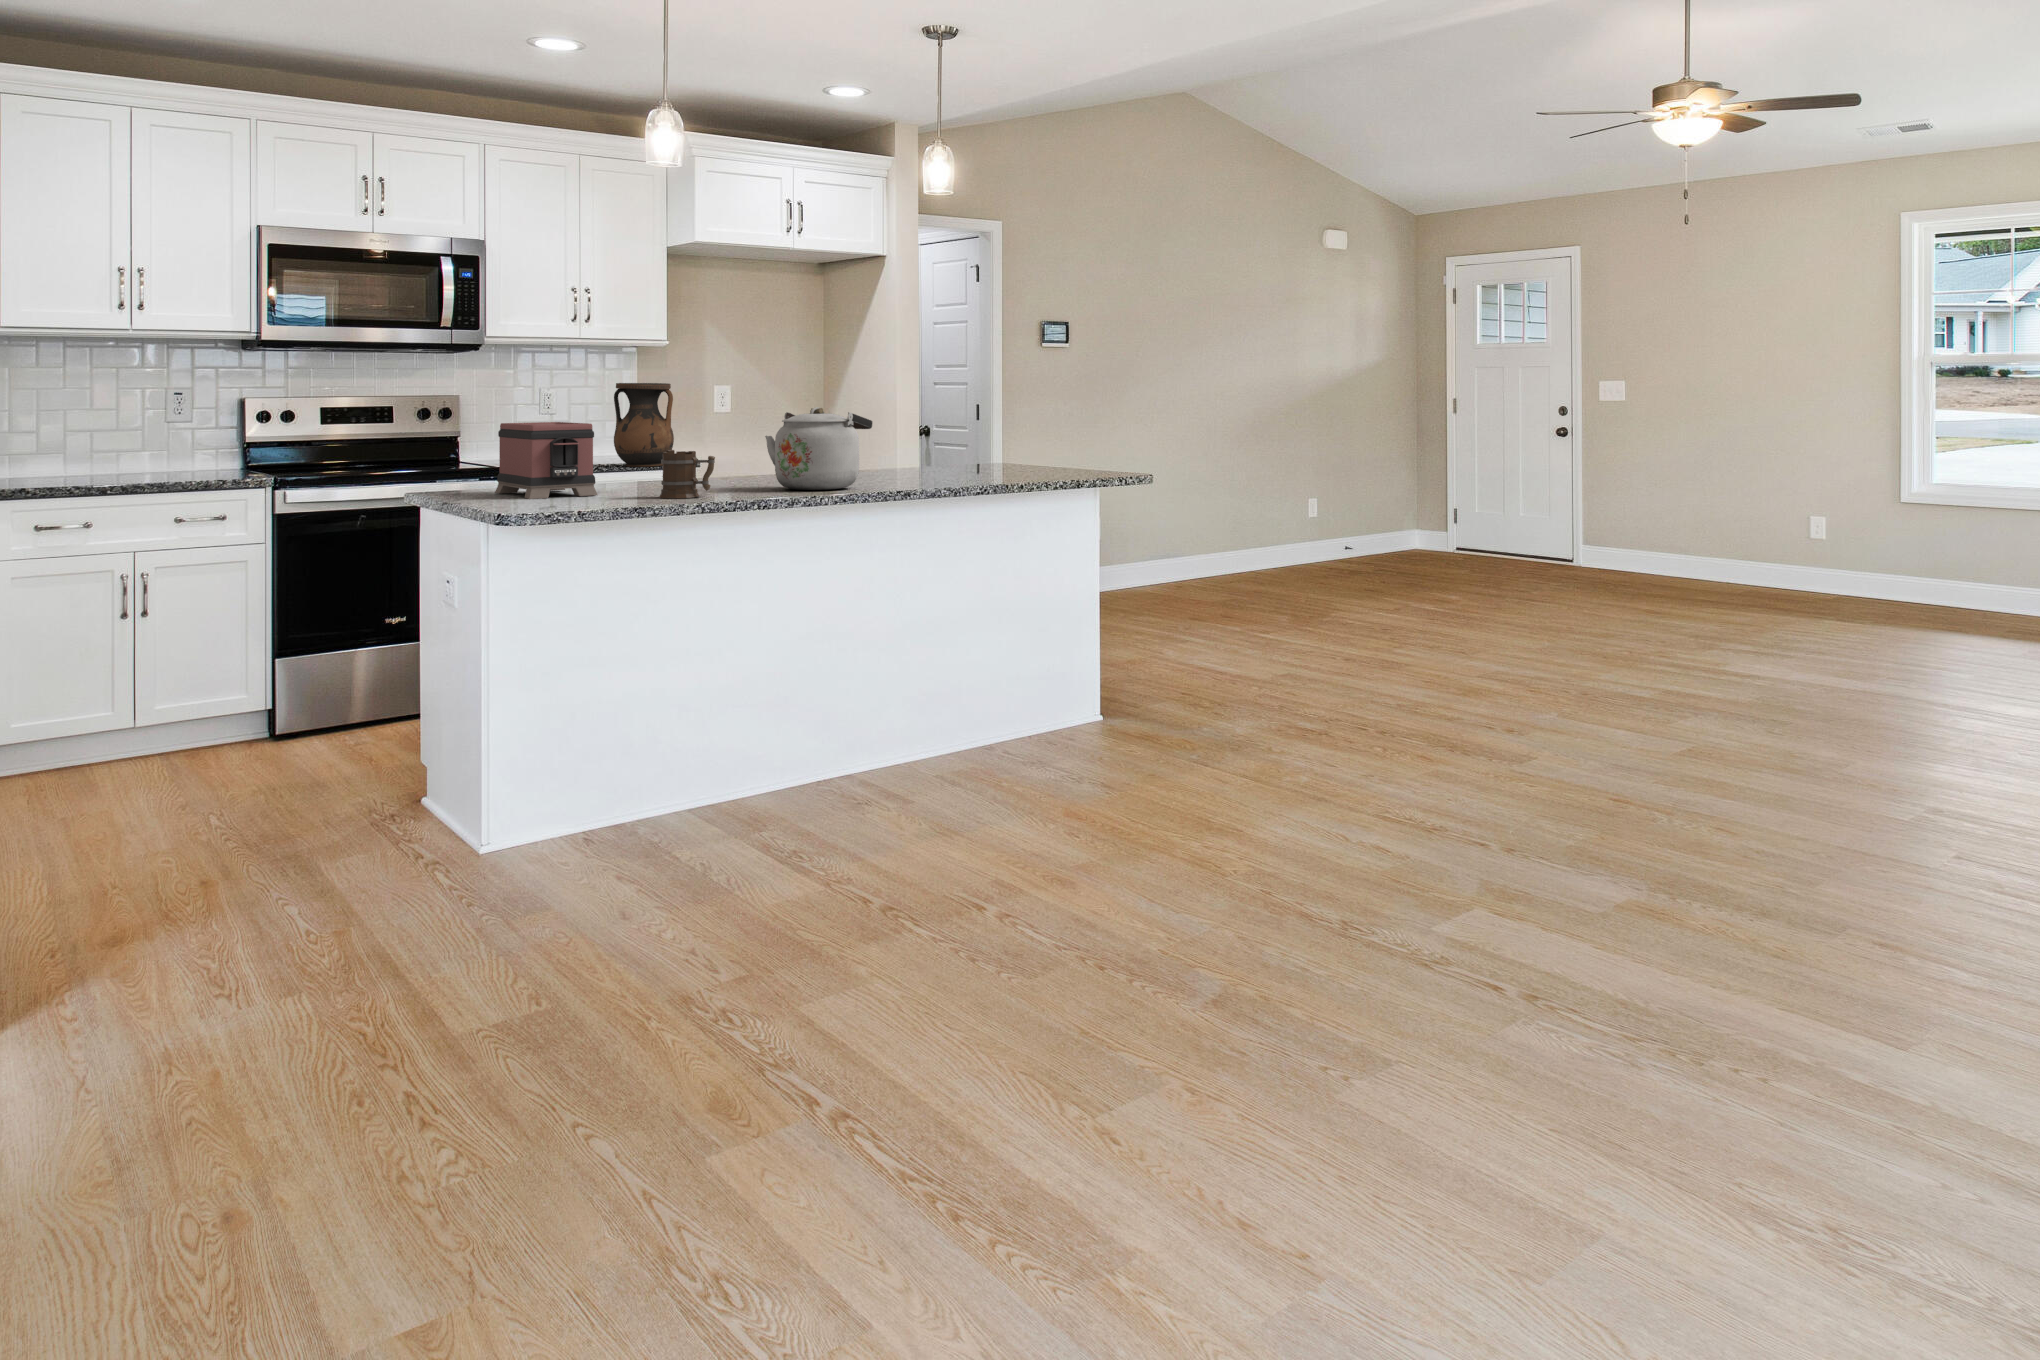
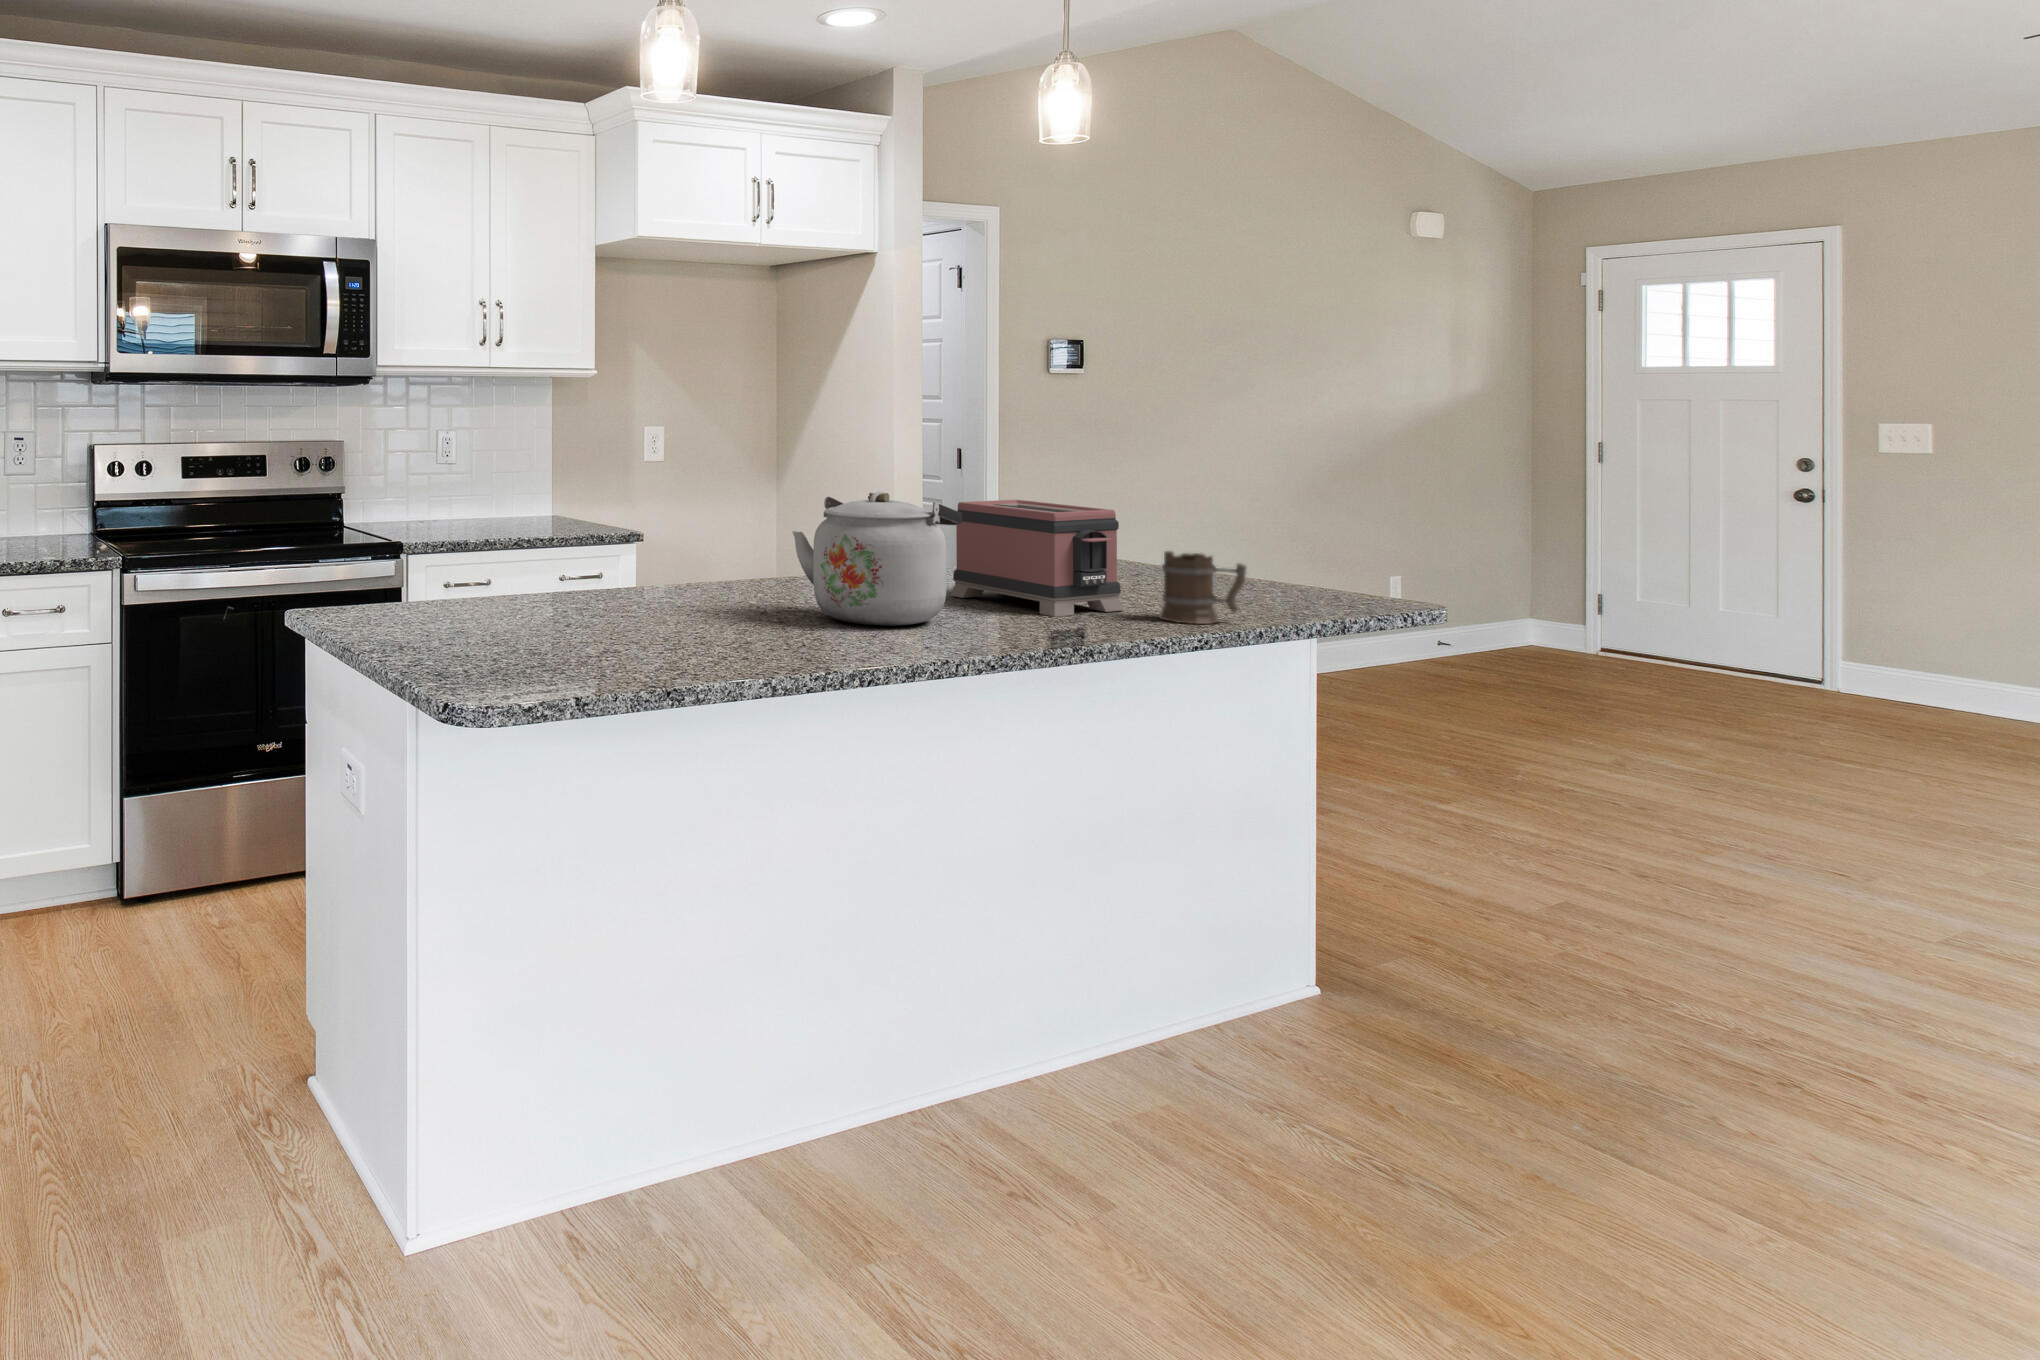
vase: present [614,383,674,467] -> none [528,422,602,533]
toaster: present [495,422,598,499] -> present [950,500,1124,617]
mug: present [659,450,715,498] -> present [1159,551,1247,624]

